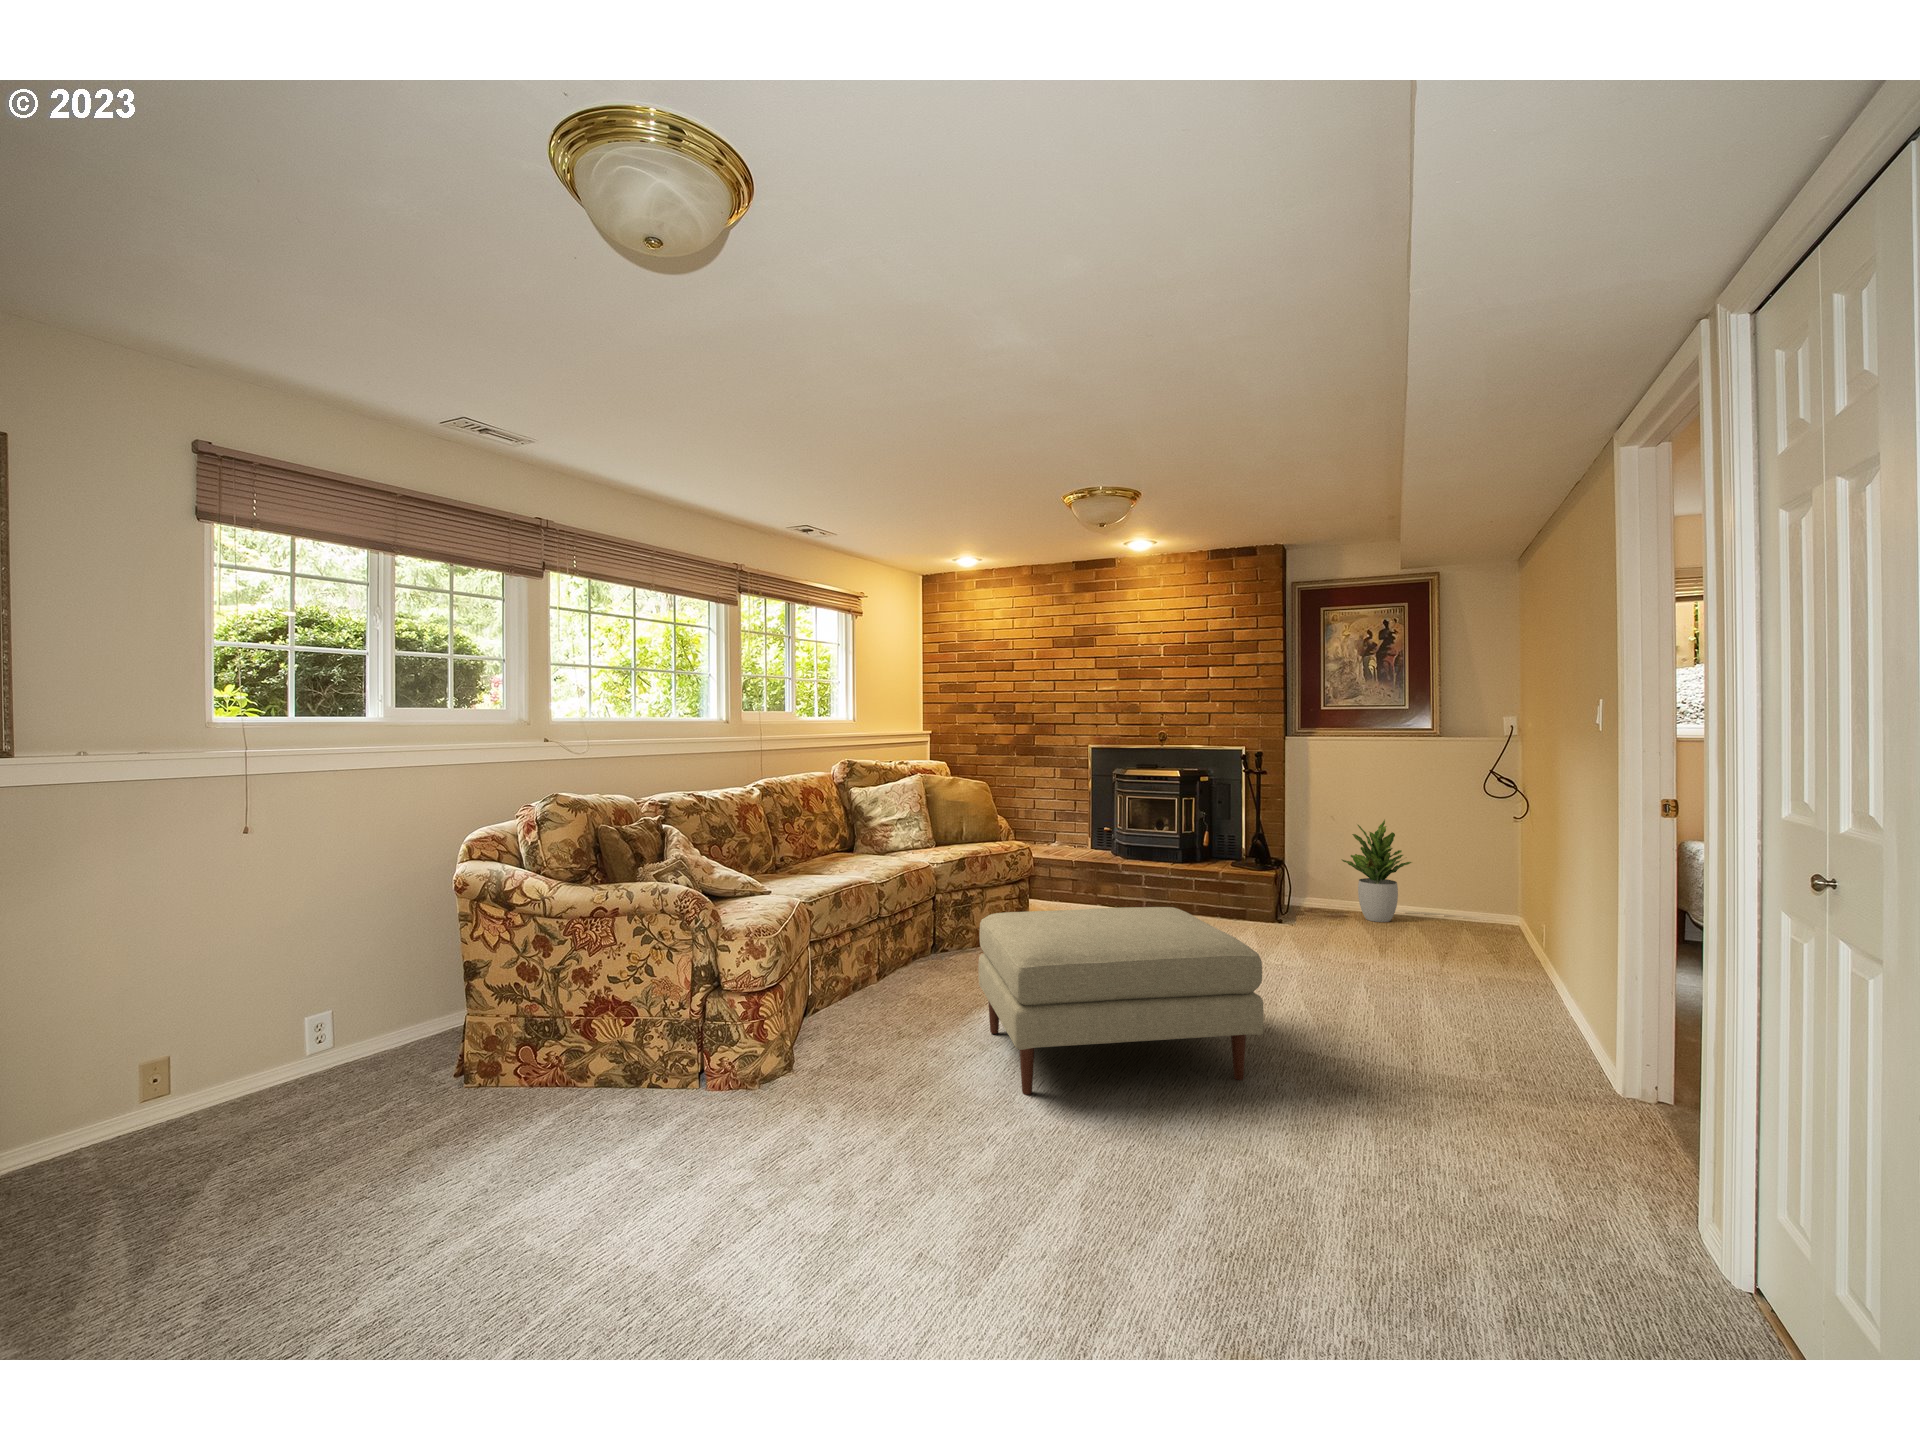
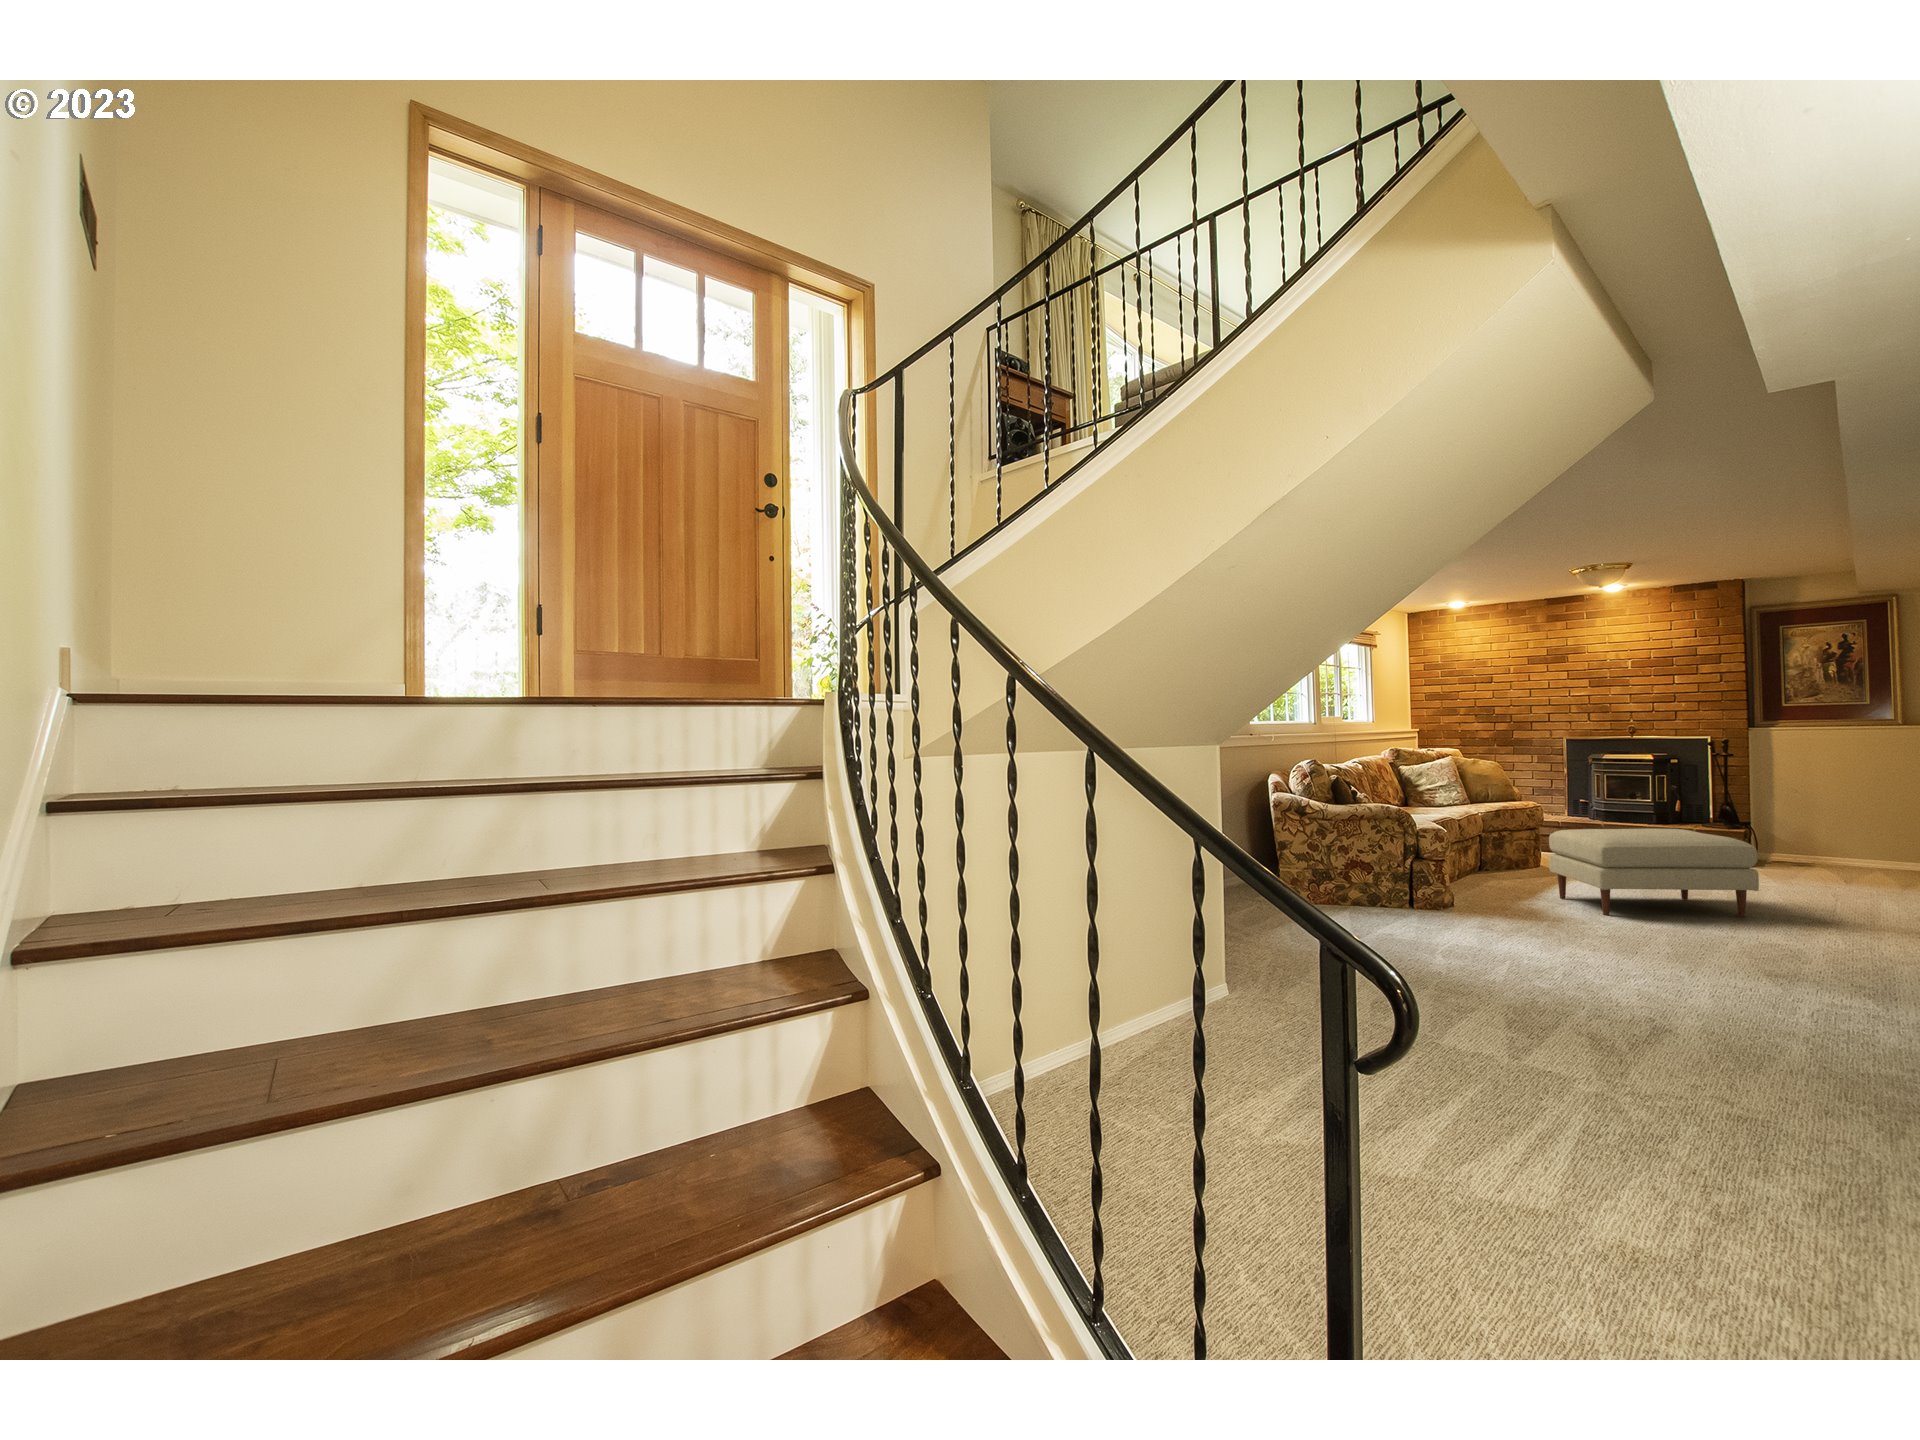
potted plant: present [1342,820,1412,922] -> none [1807,789,1879,868]

